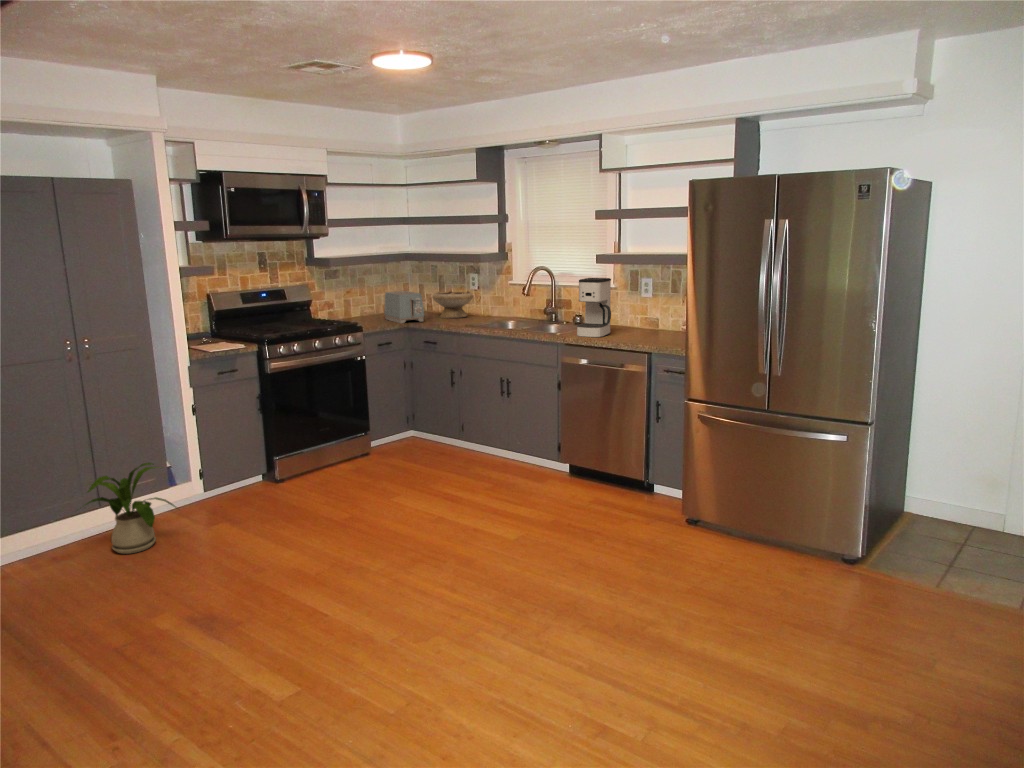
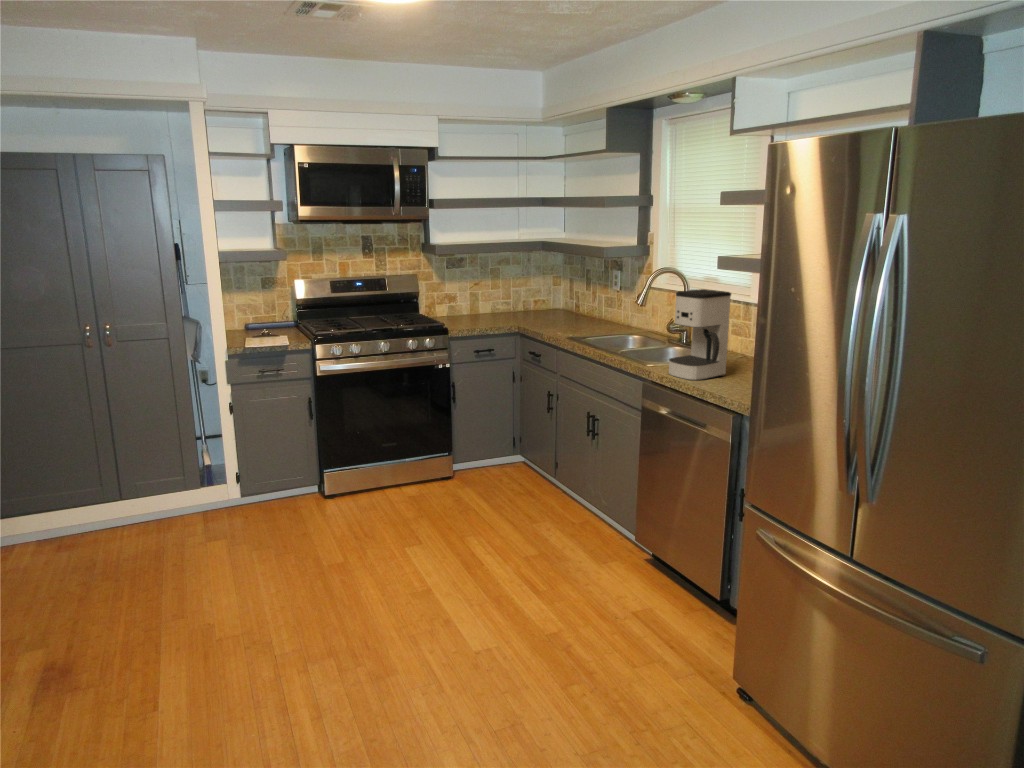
bowl: present [433,290,473,318] -> none [563,290,614,325]
toaster: present [384,291,424,323] -> none [499,288,533,328]
house plant: present [86,463,176,554] -> none [72,462,169,553]

